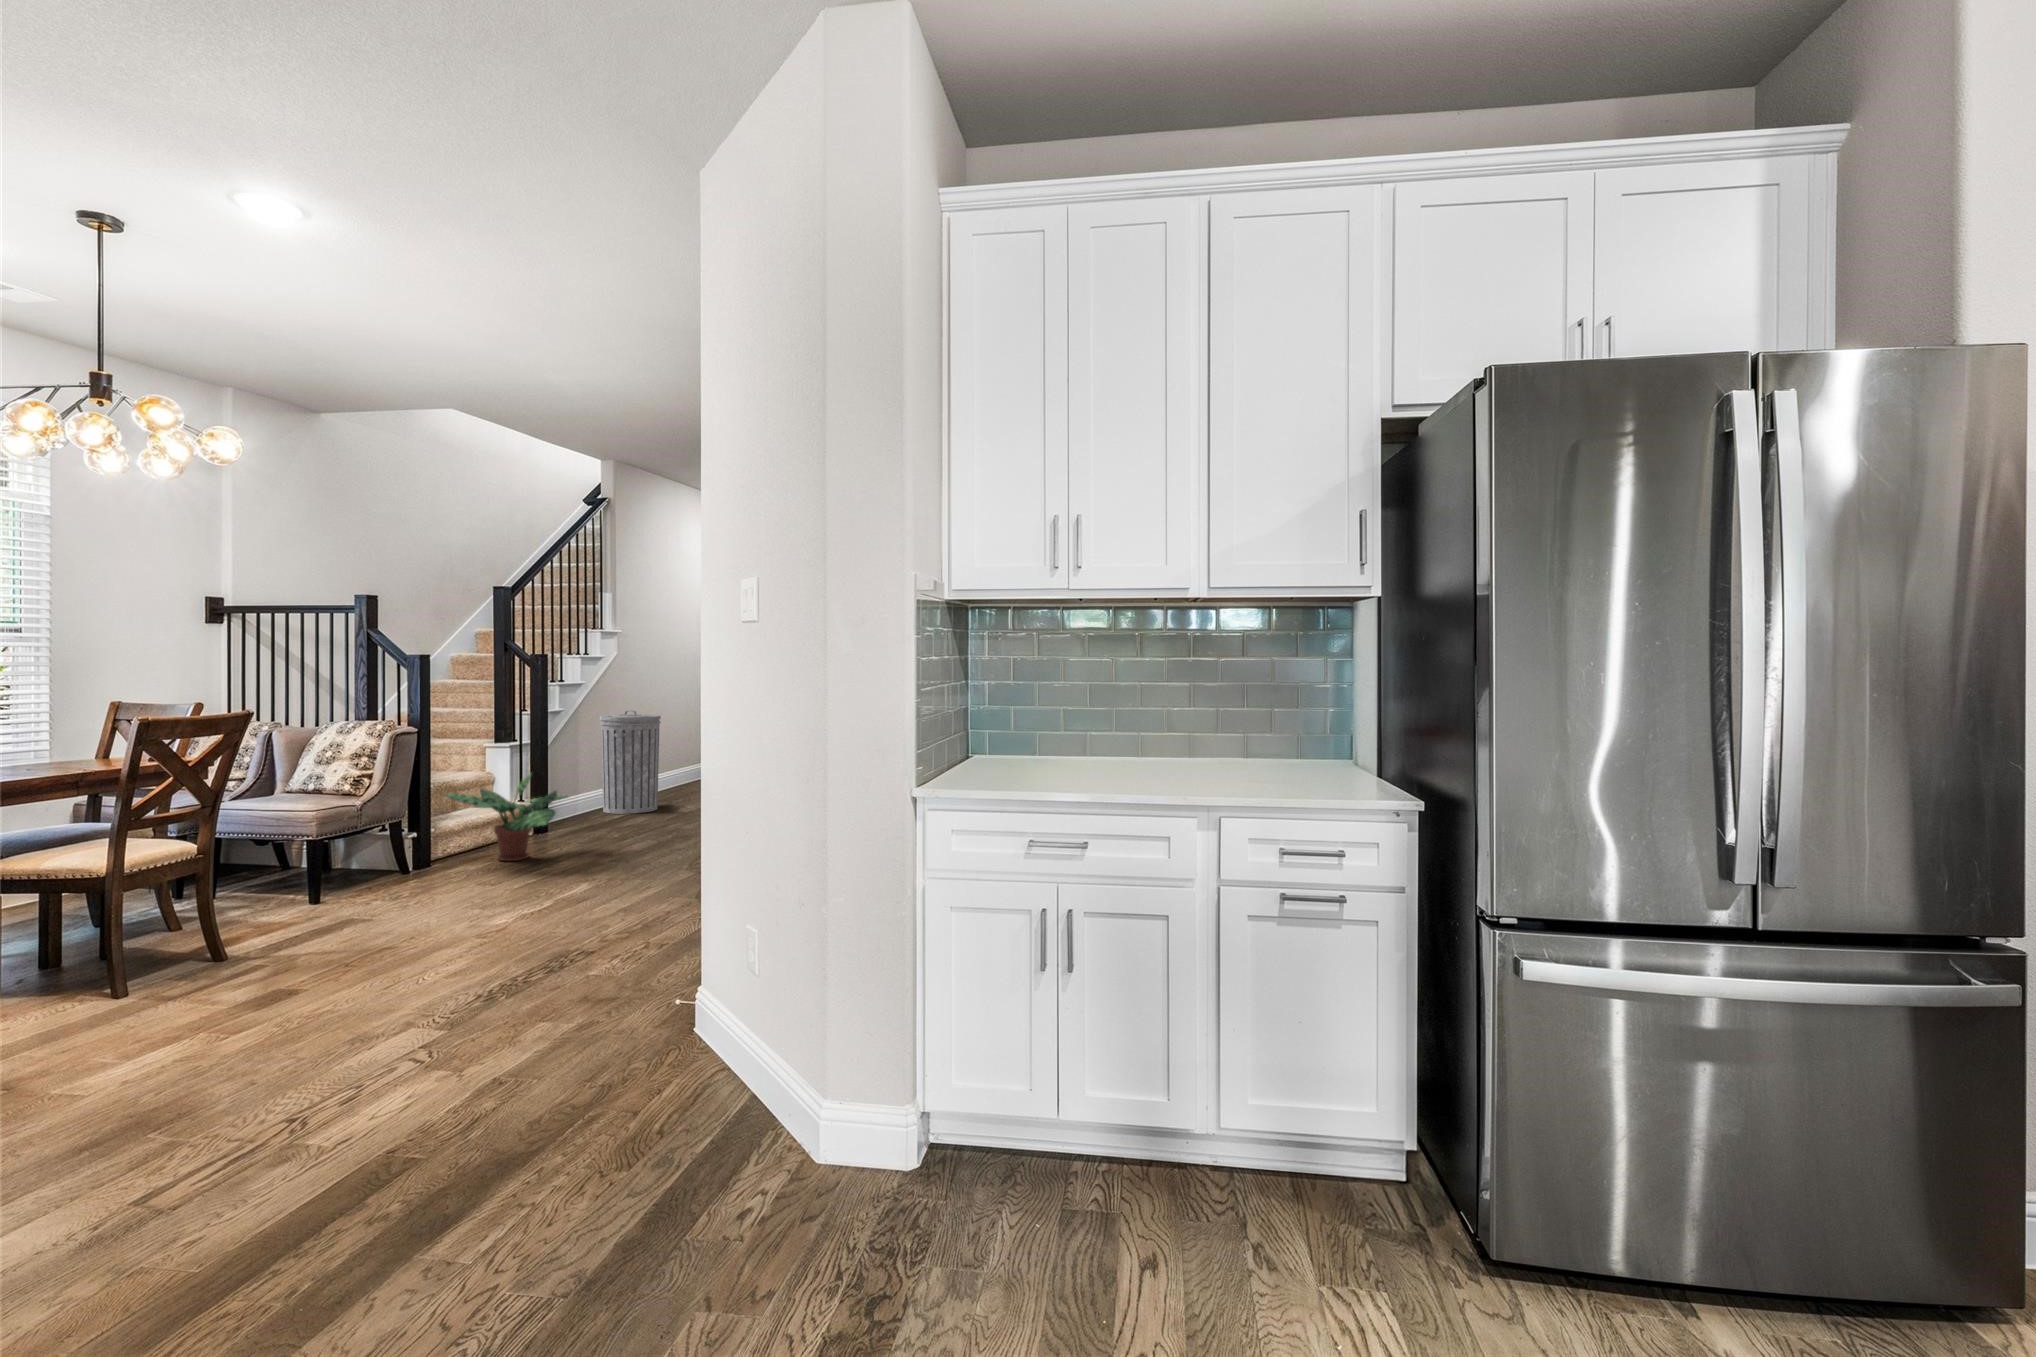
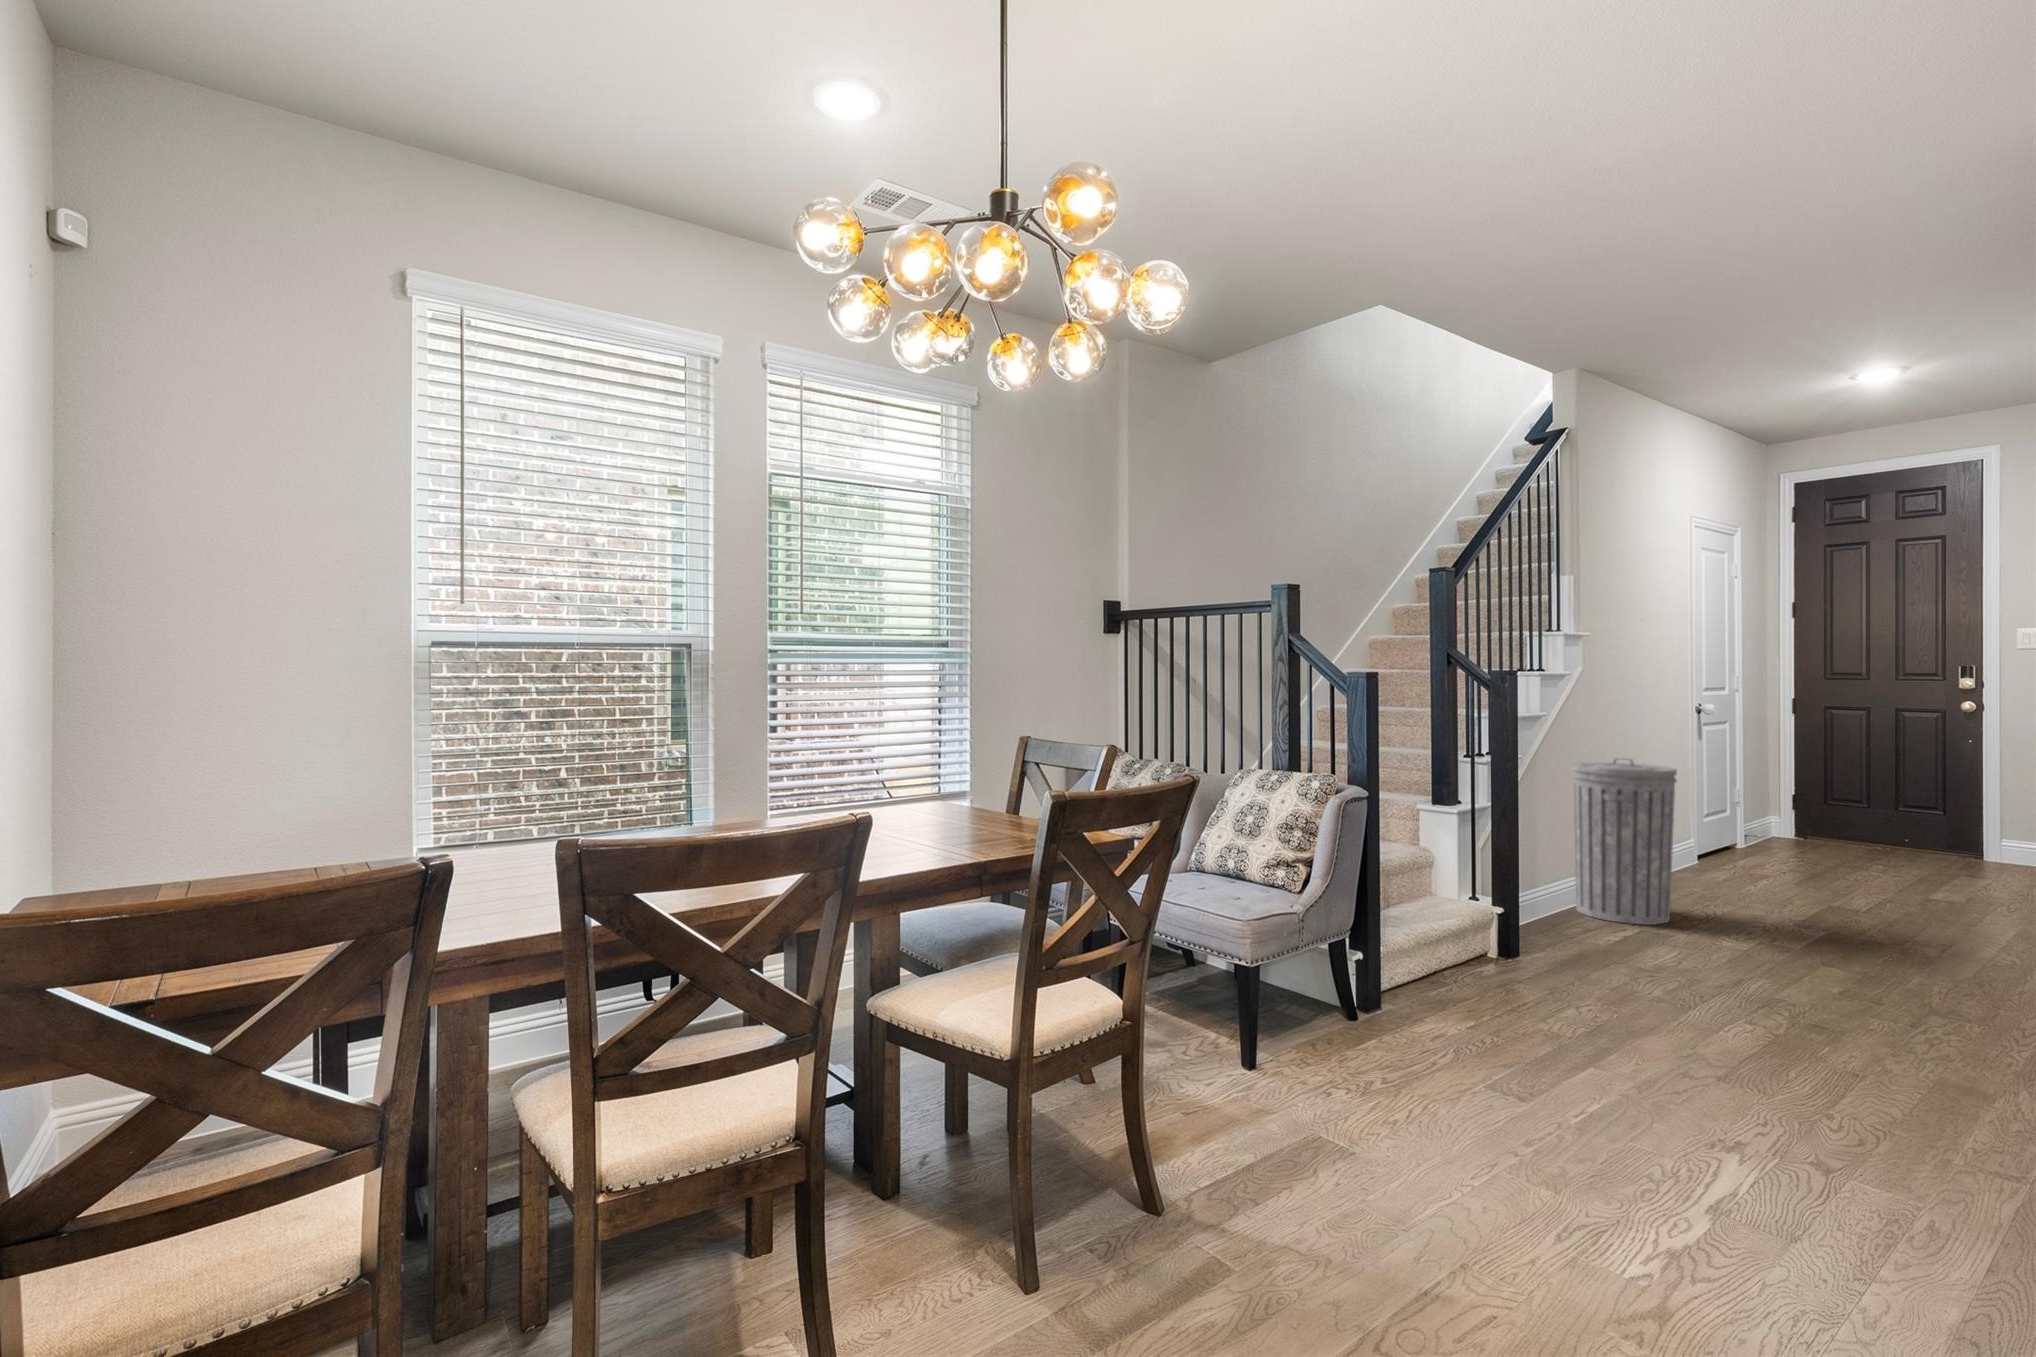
potted plant: present [445,774,567,861] -> none [1389,867,1594,1017]

